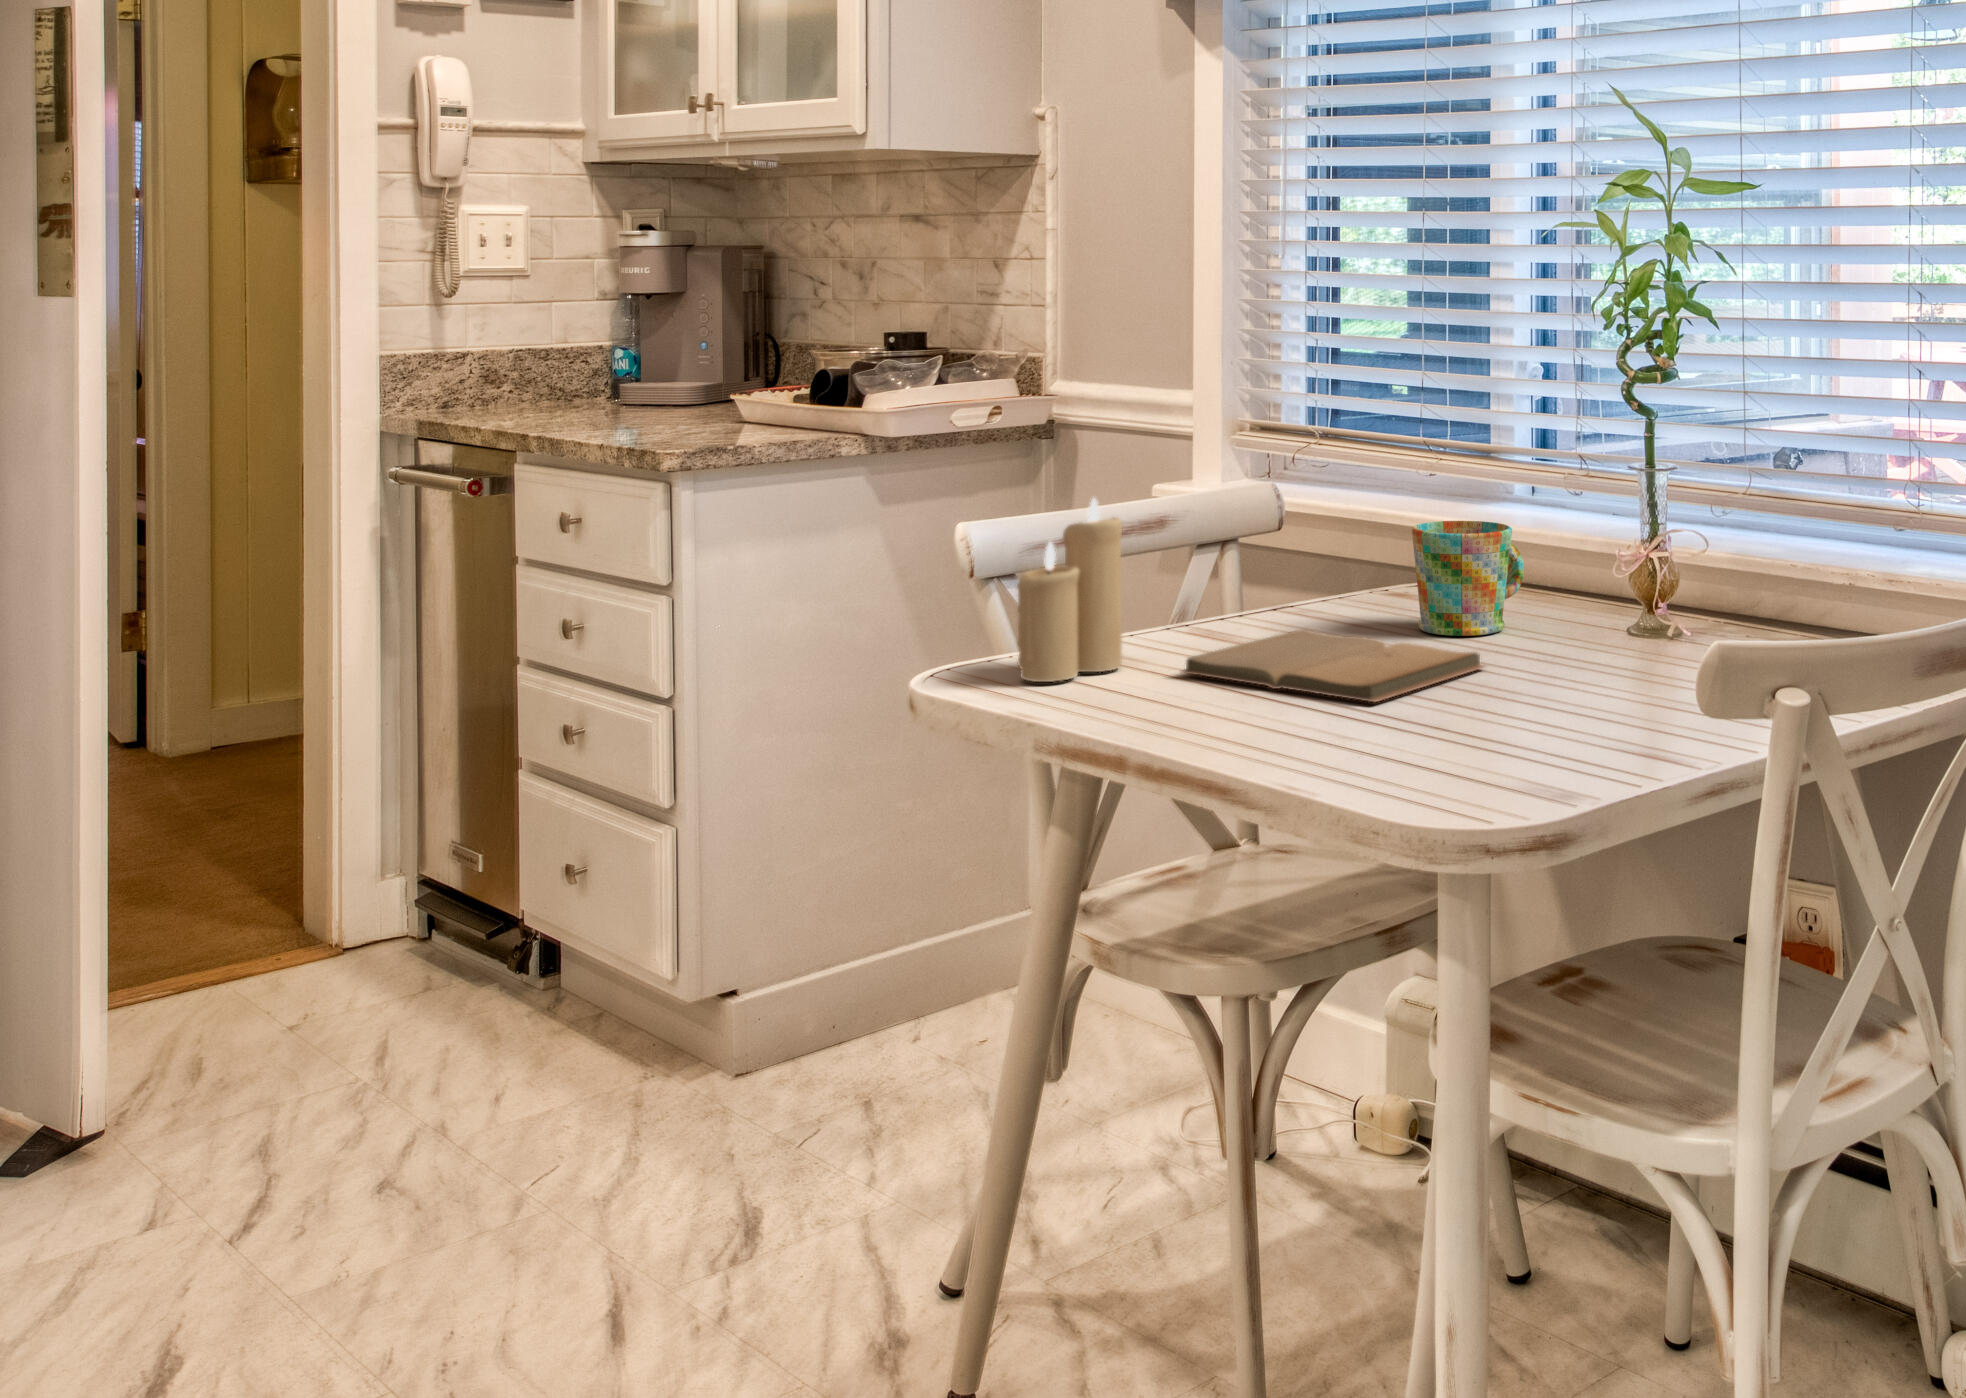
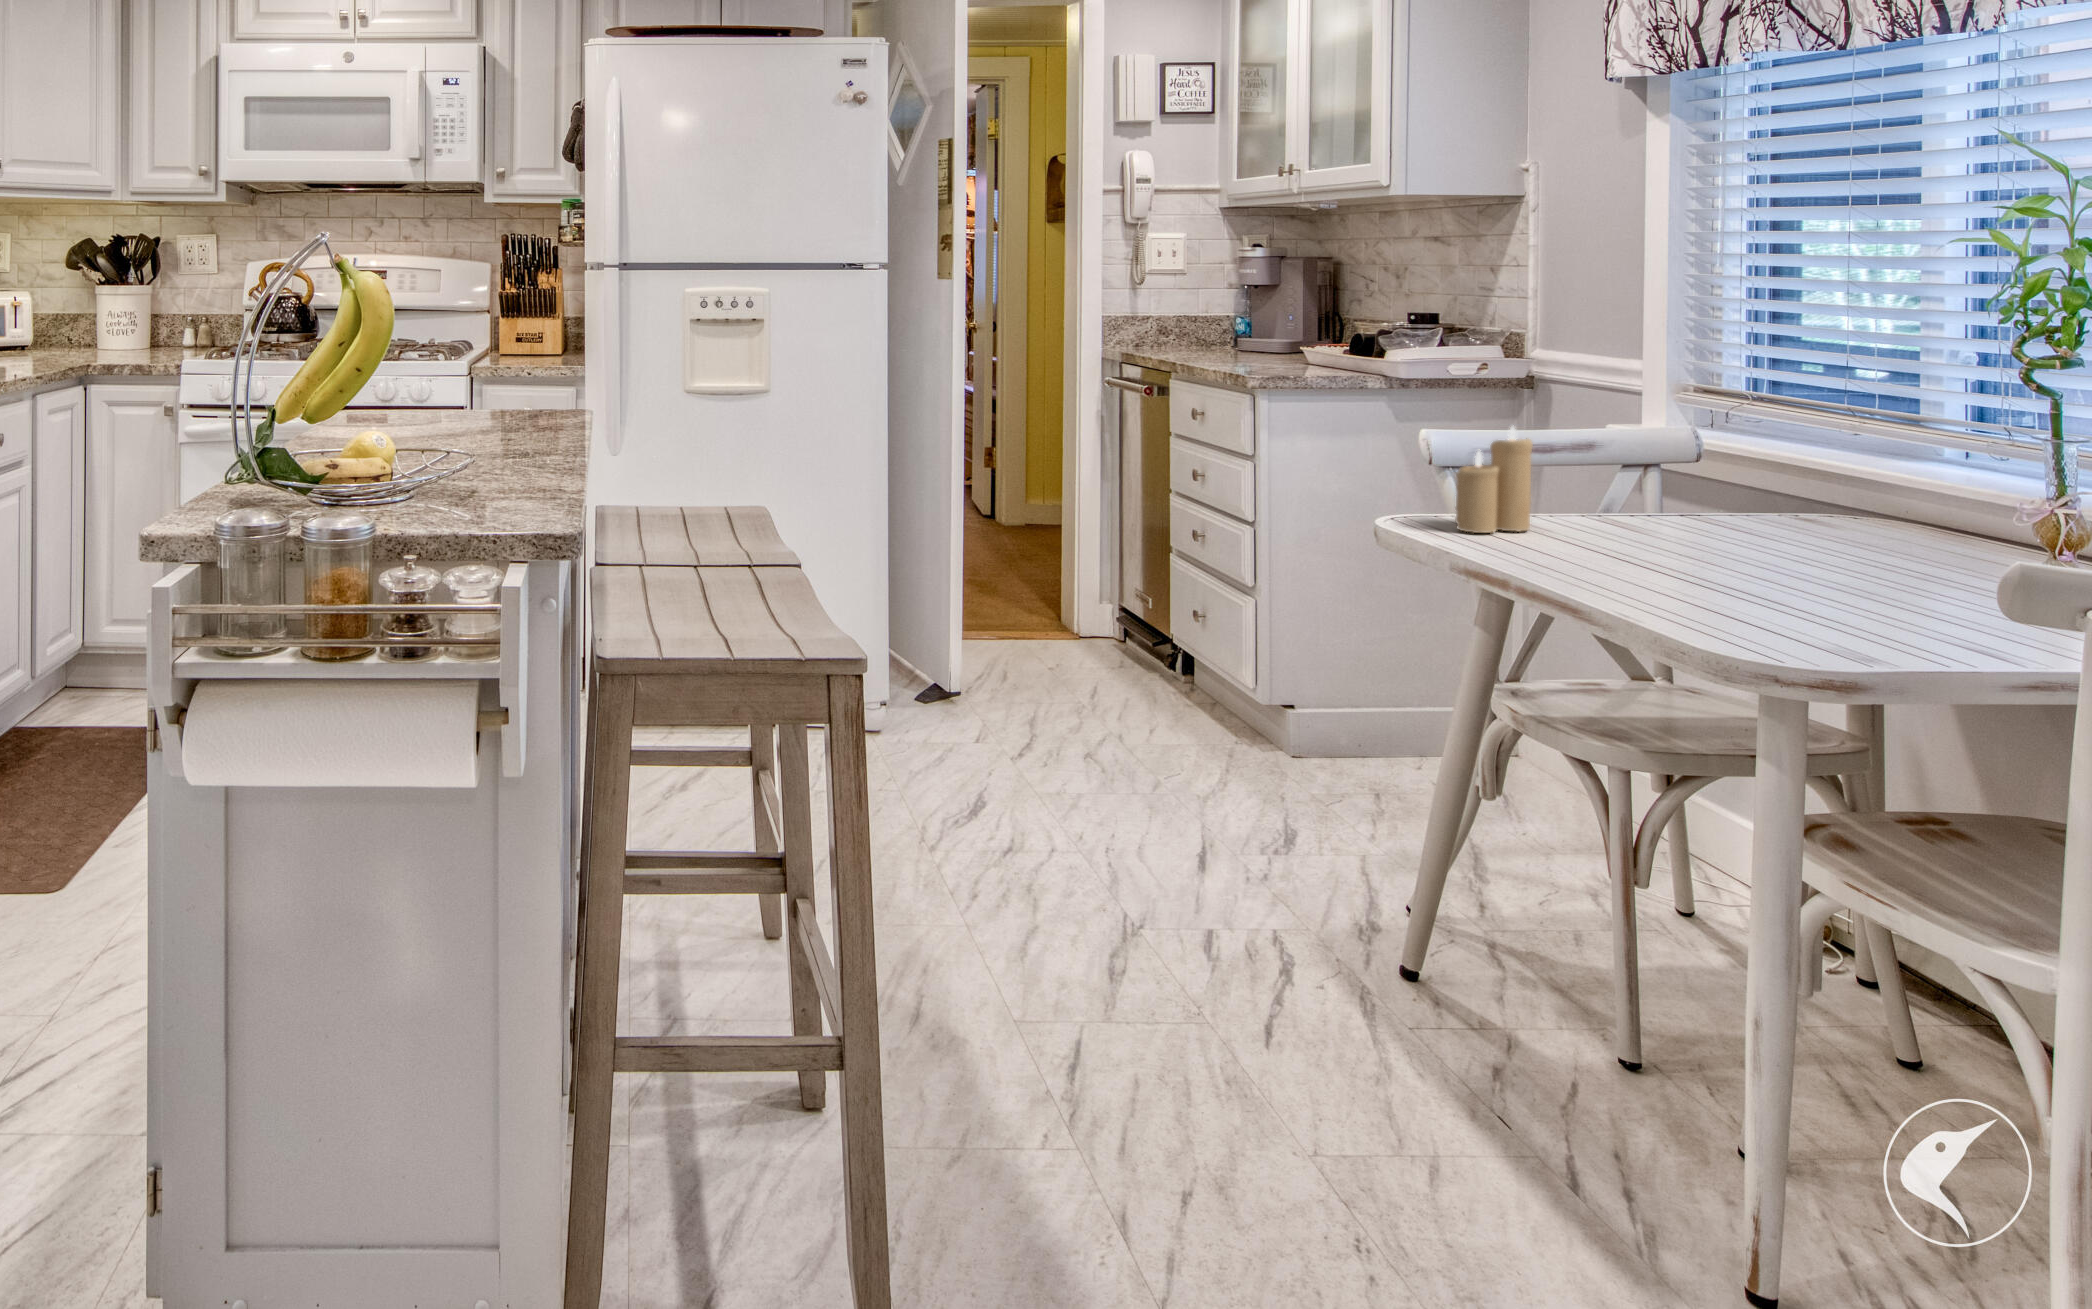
mug: present [1412,521,1524,636] -> none [1783,459,1895,543]
book: present [1182,629,1484,702] -> none [1569,522,1827,571]

